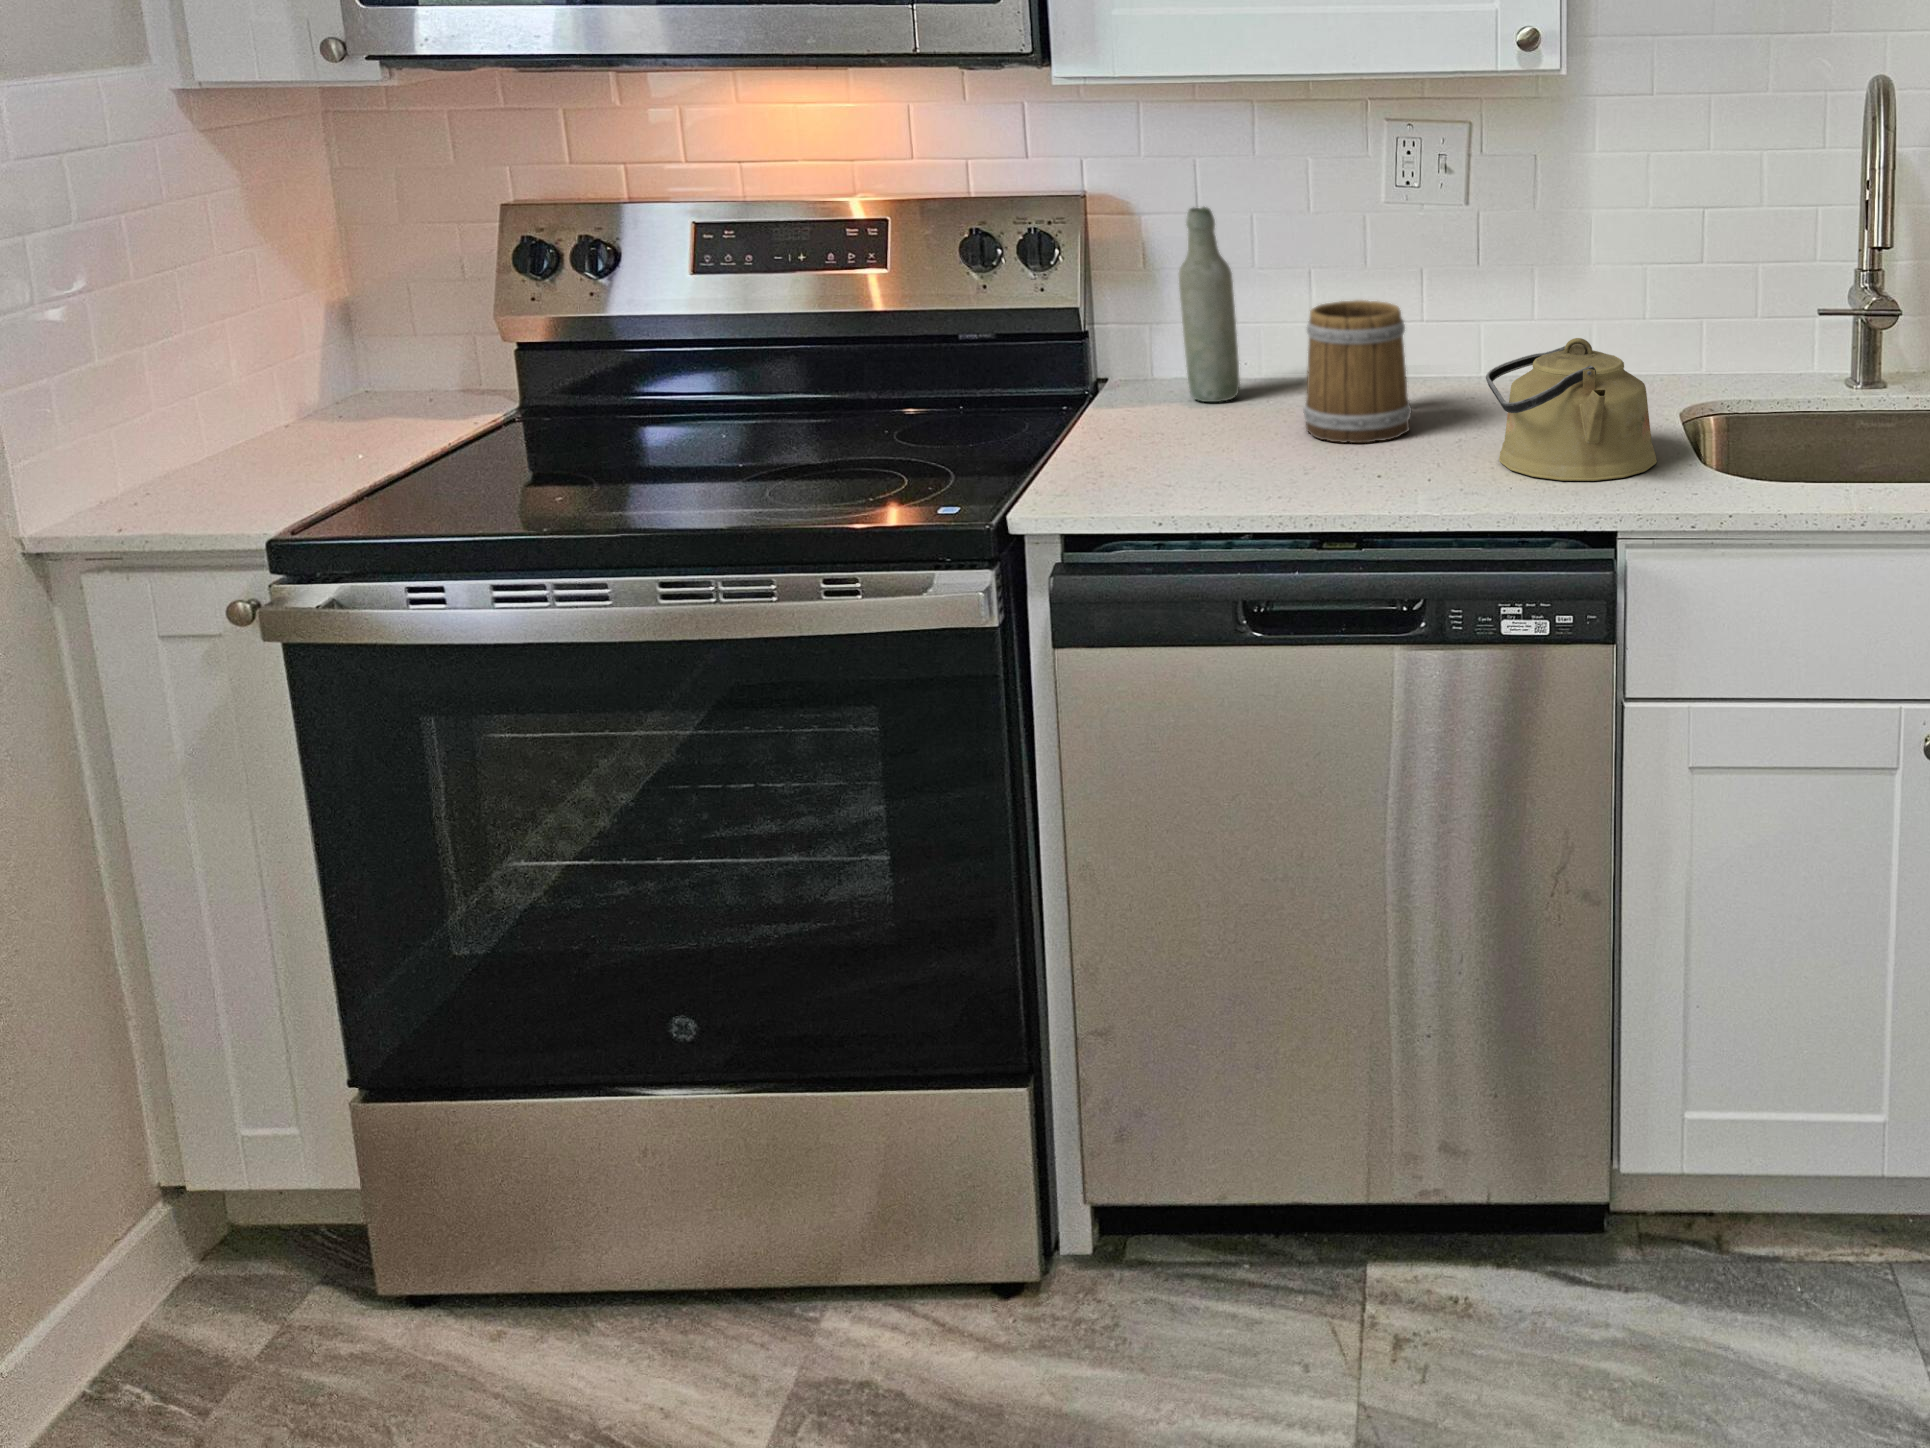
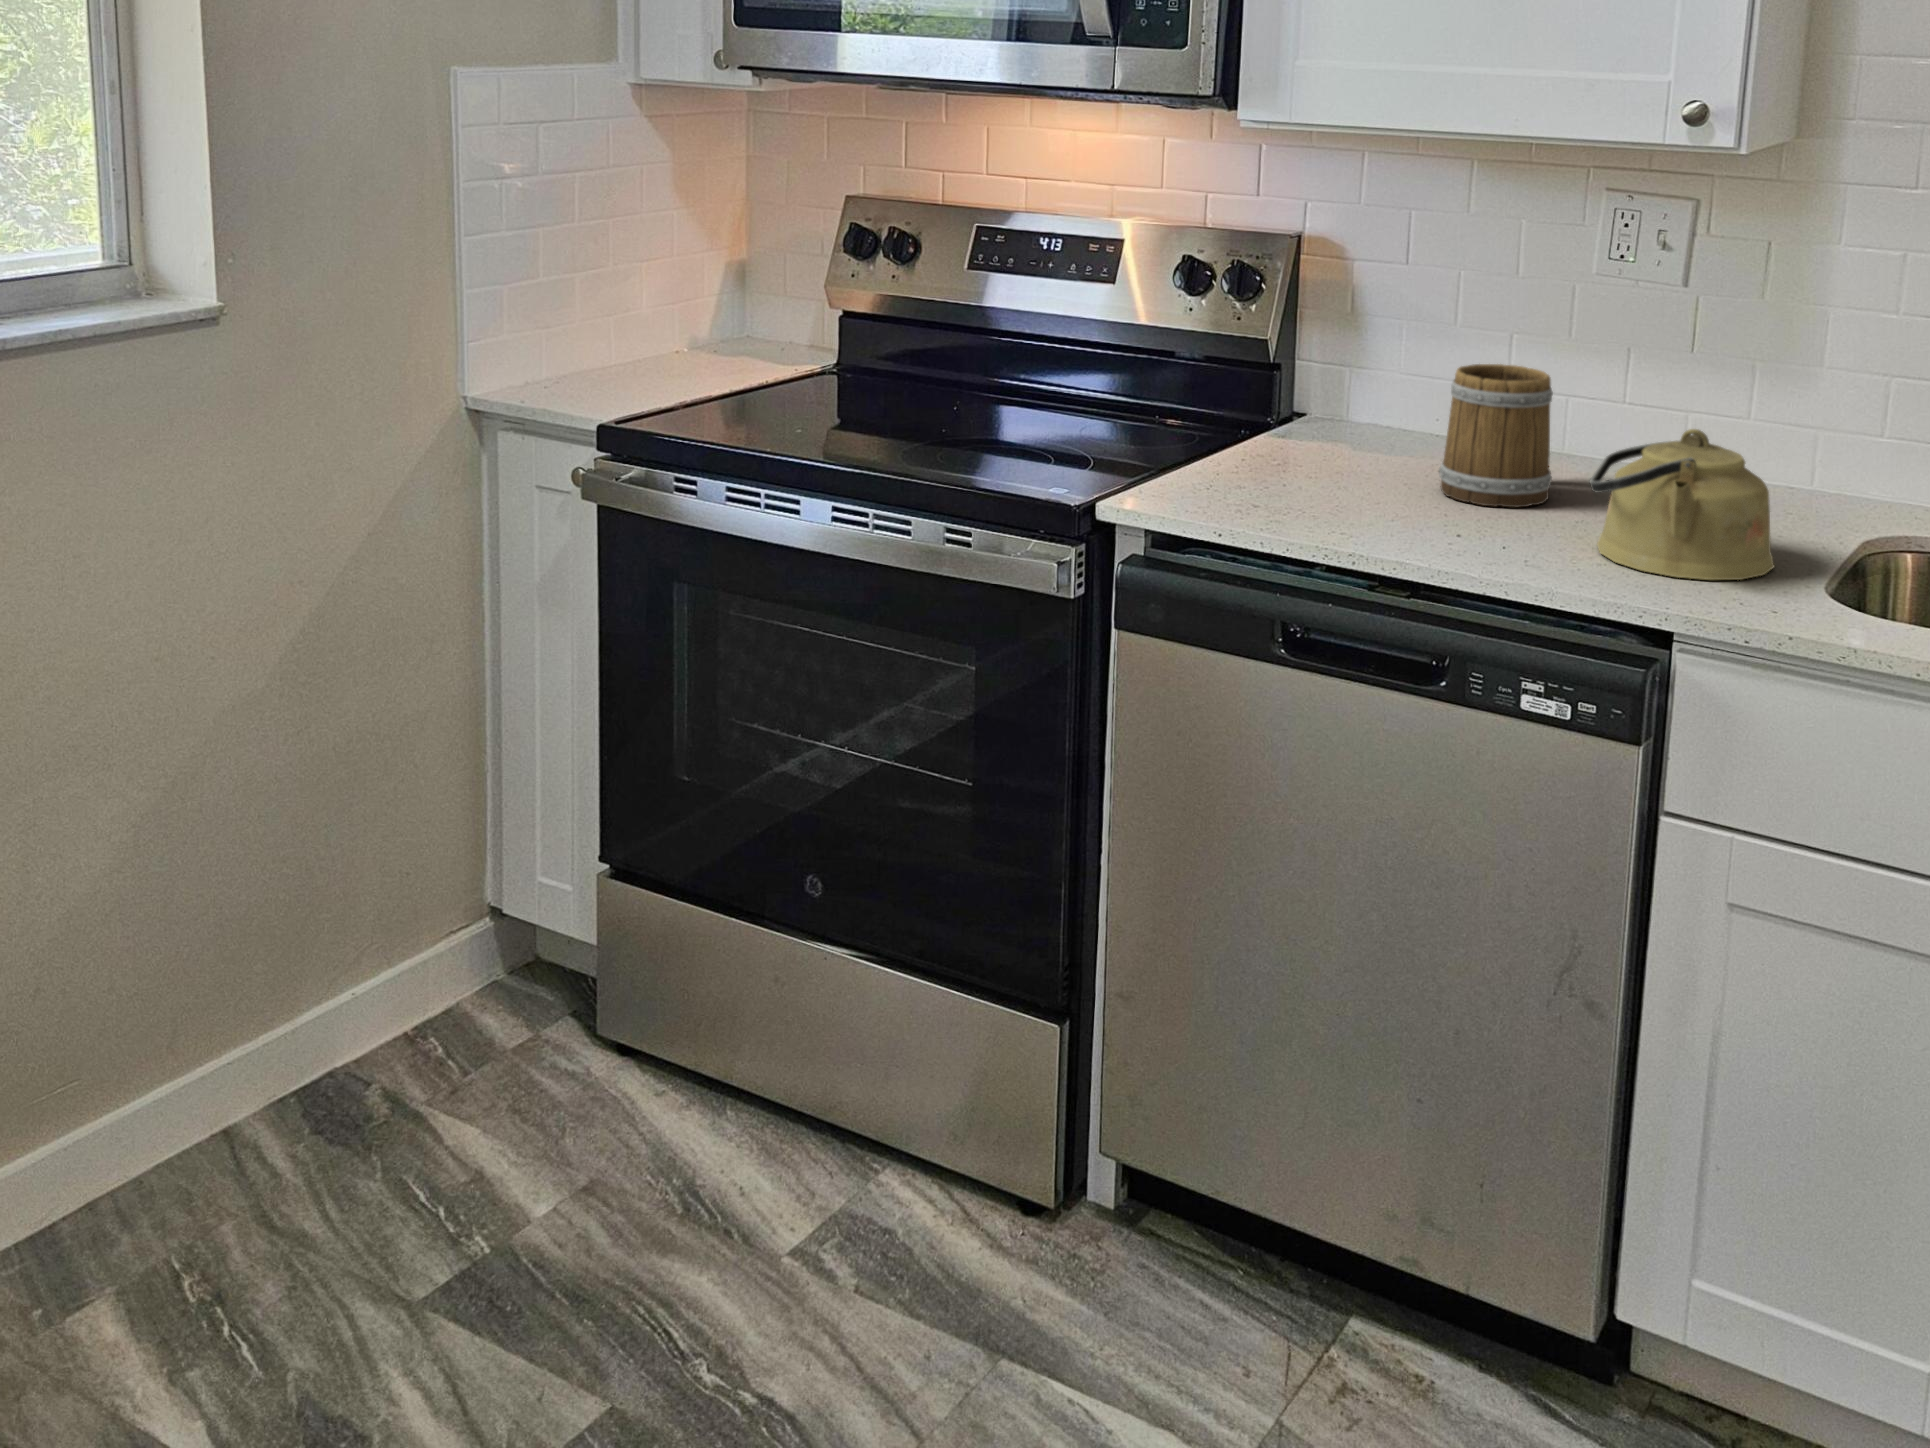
bottle: present [1179,207,1240,402] -> none [1367,258,1420,450]

